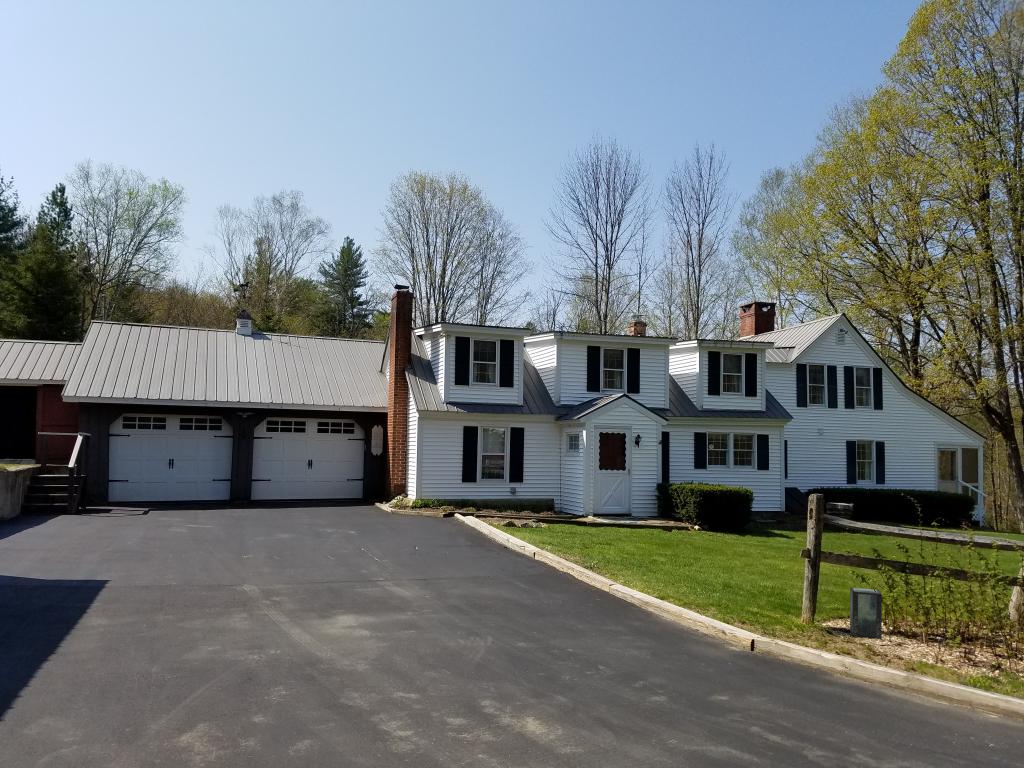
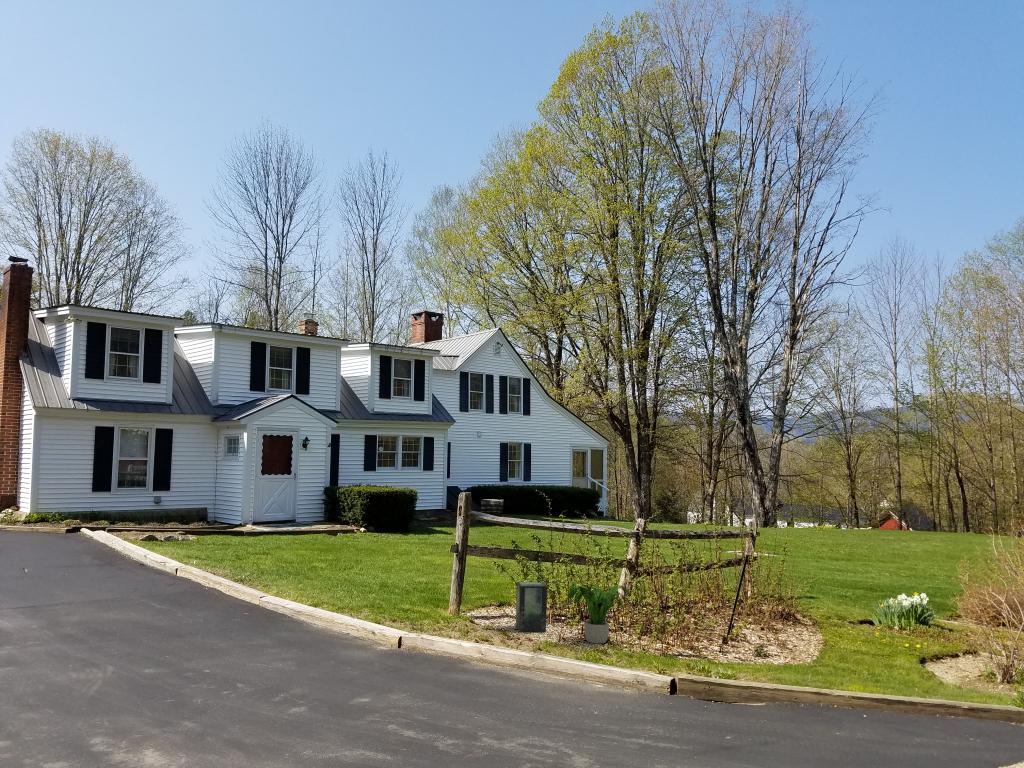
potted plant: none [903,595,975,655] -> present [568,584,631,643]

